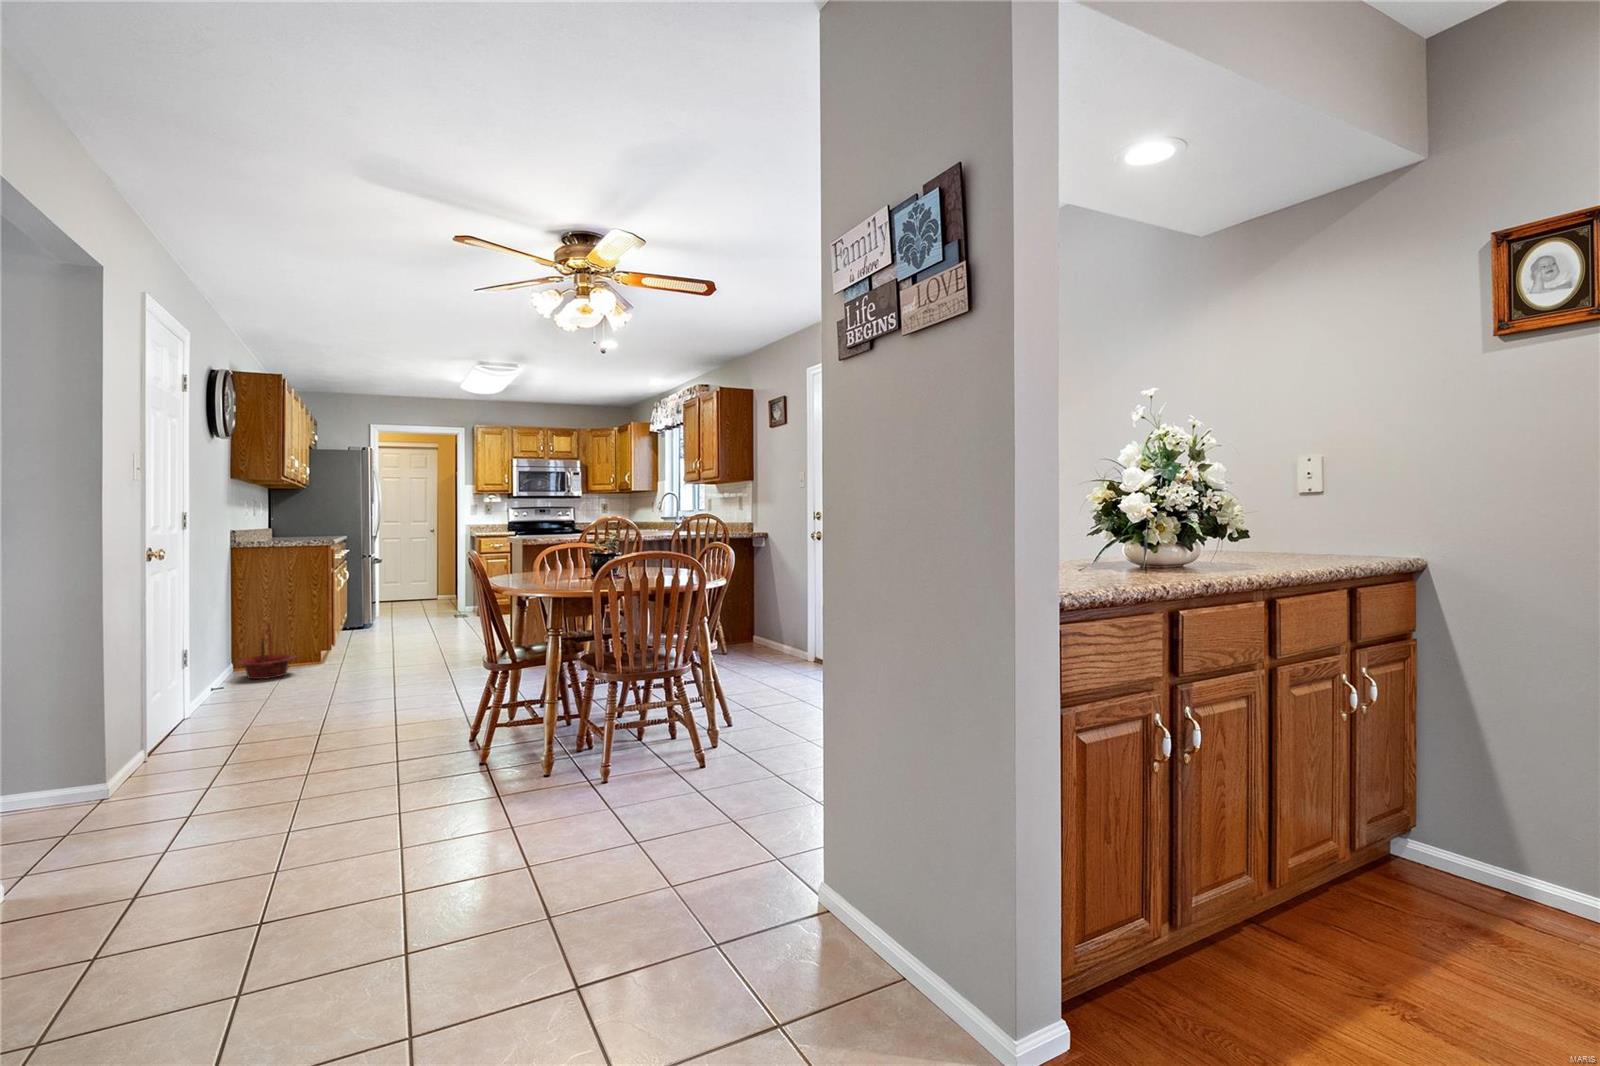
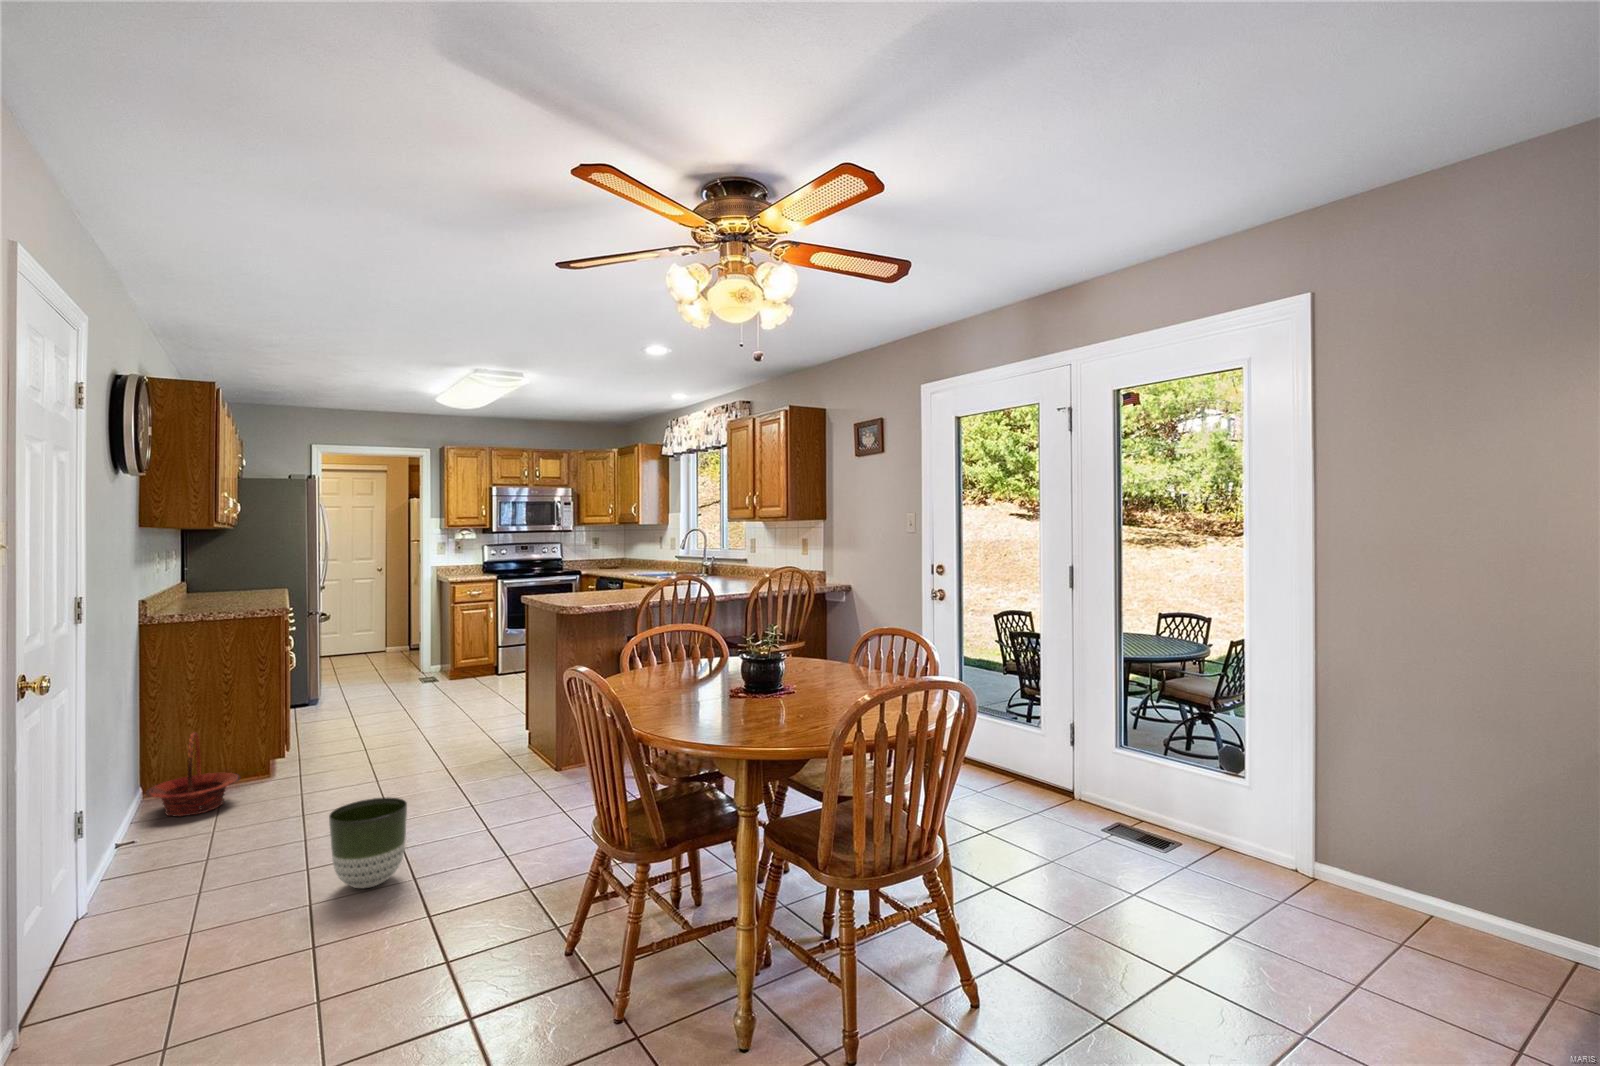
planter: none [340,656,393,711] -> present [329,797,407,888]

